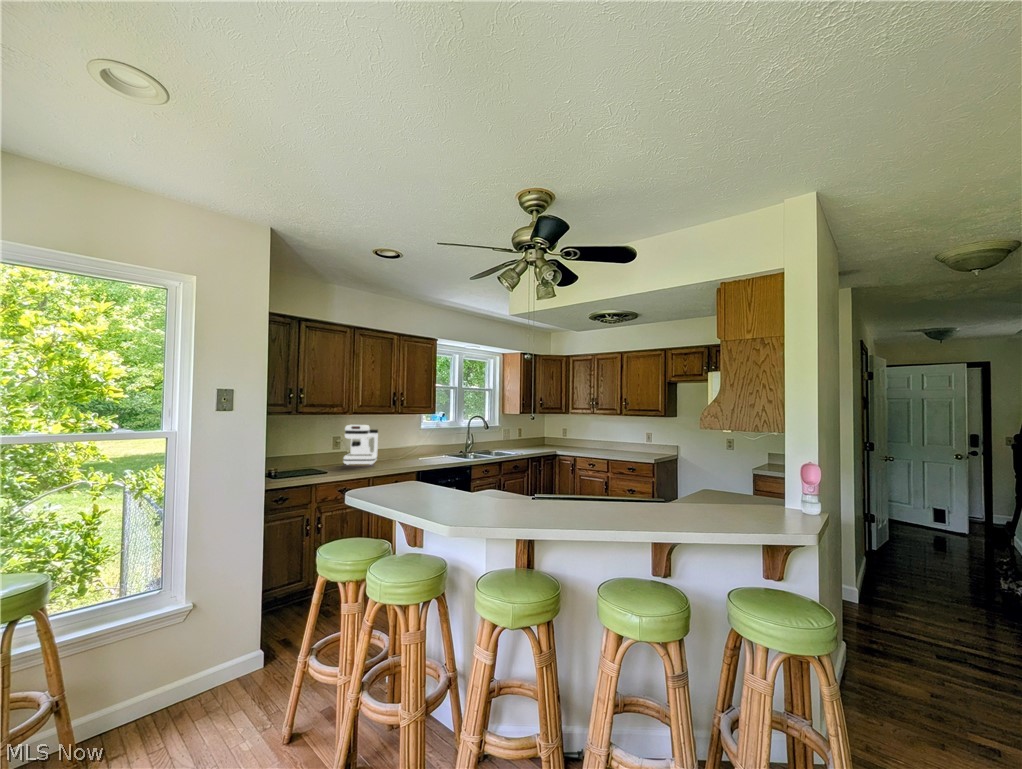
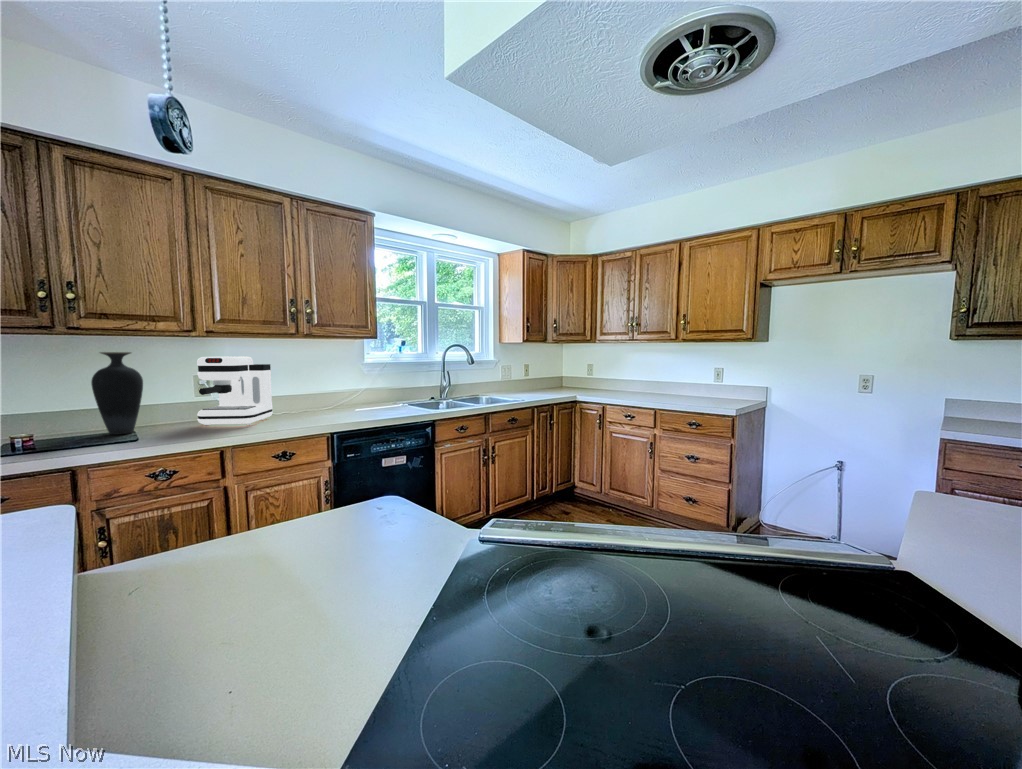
vase: none [301,423,323,468] -> present [91,352,143,435]

